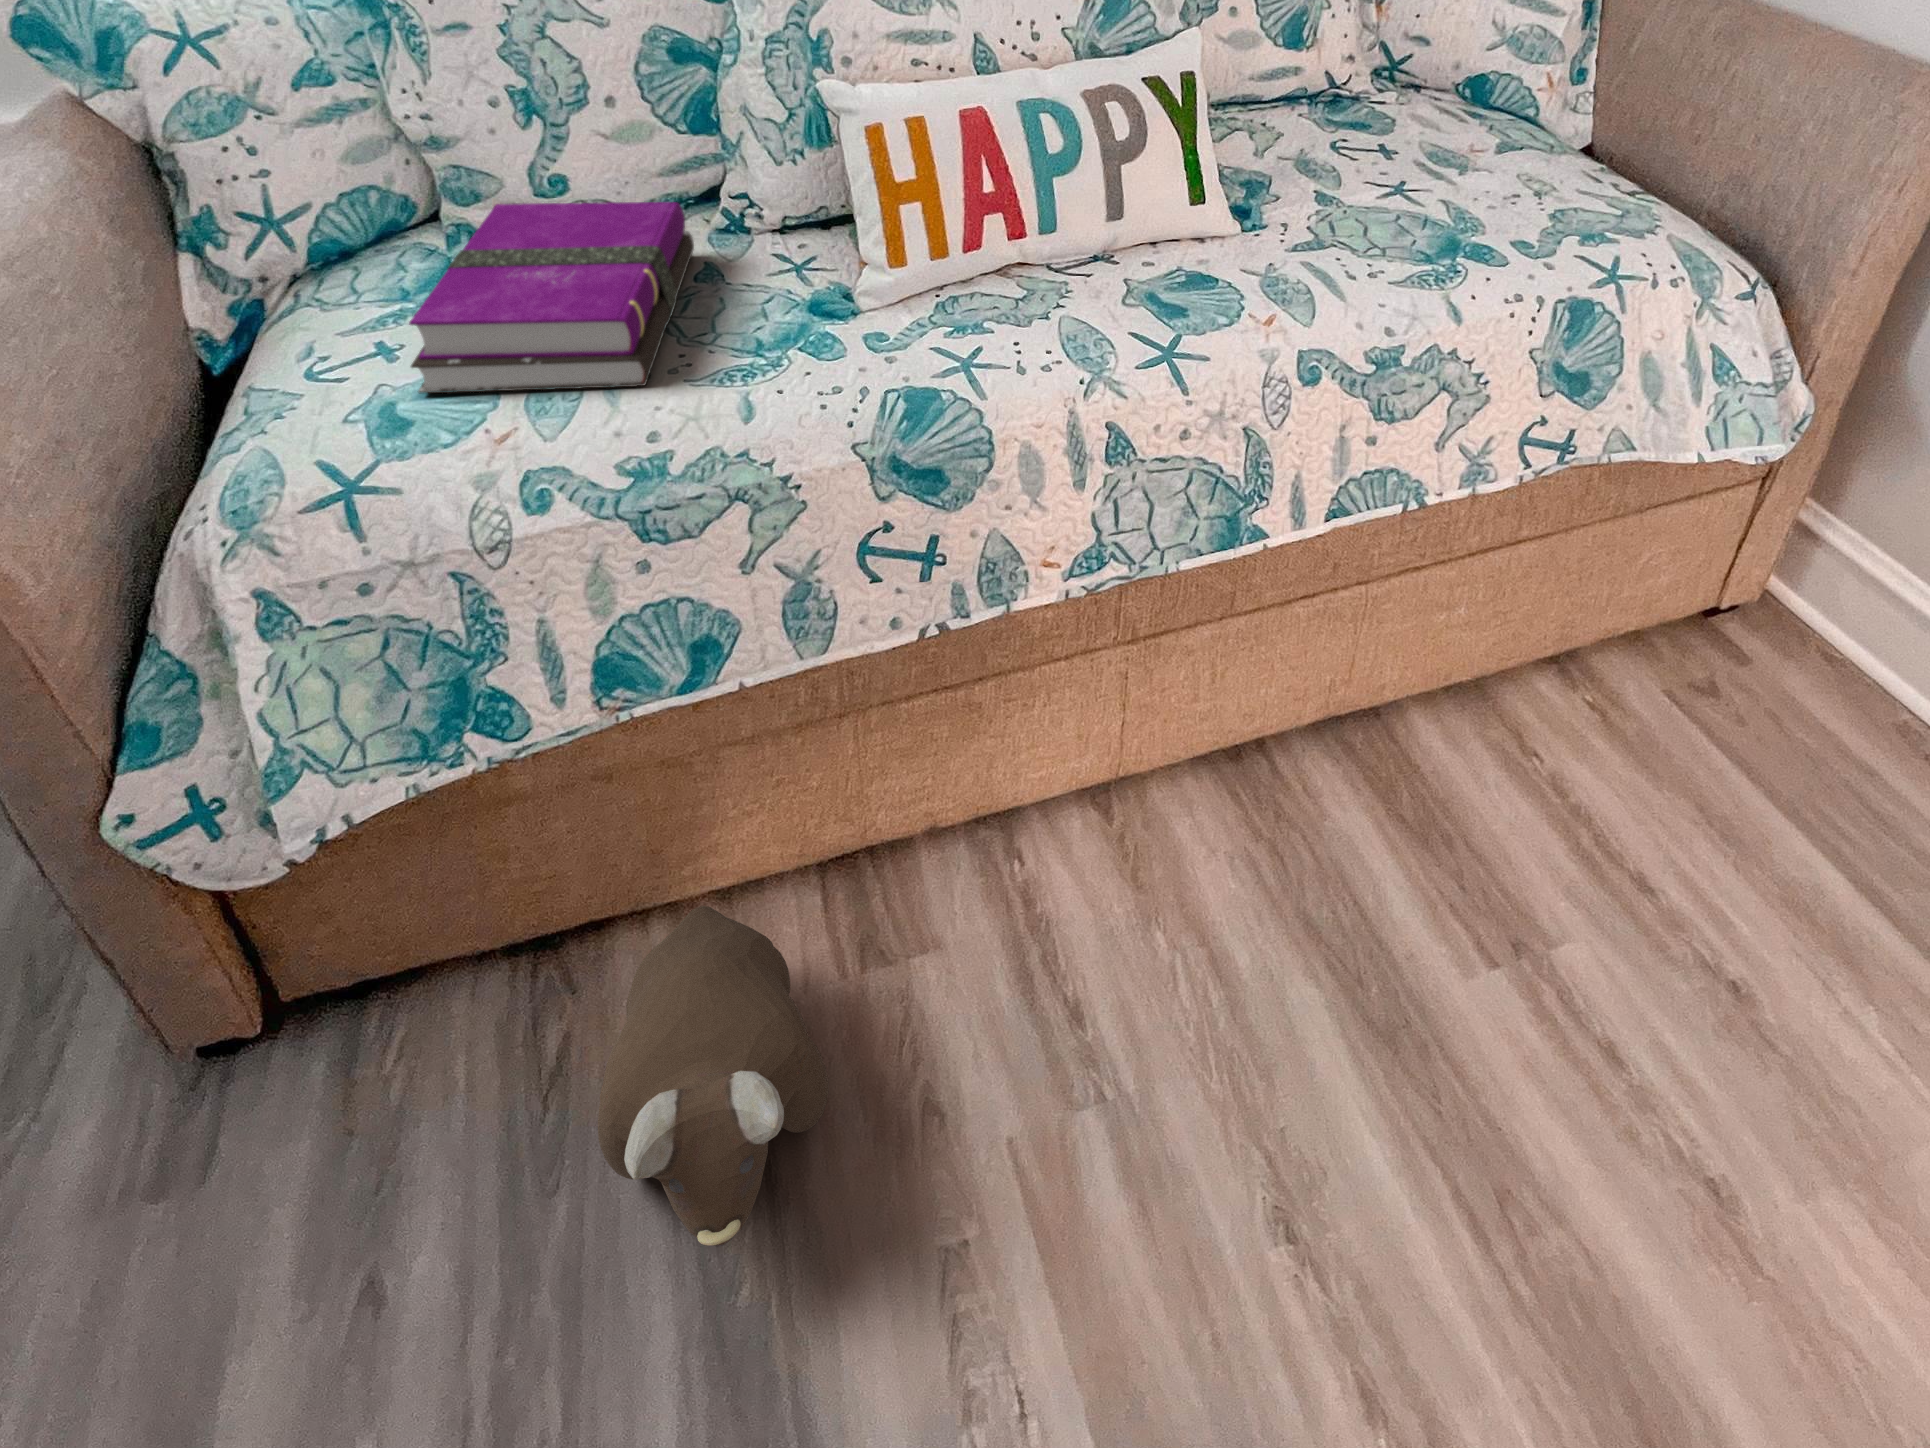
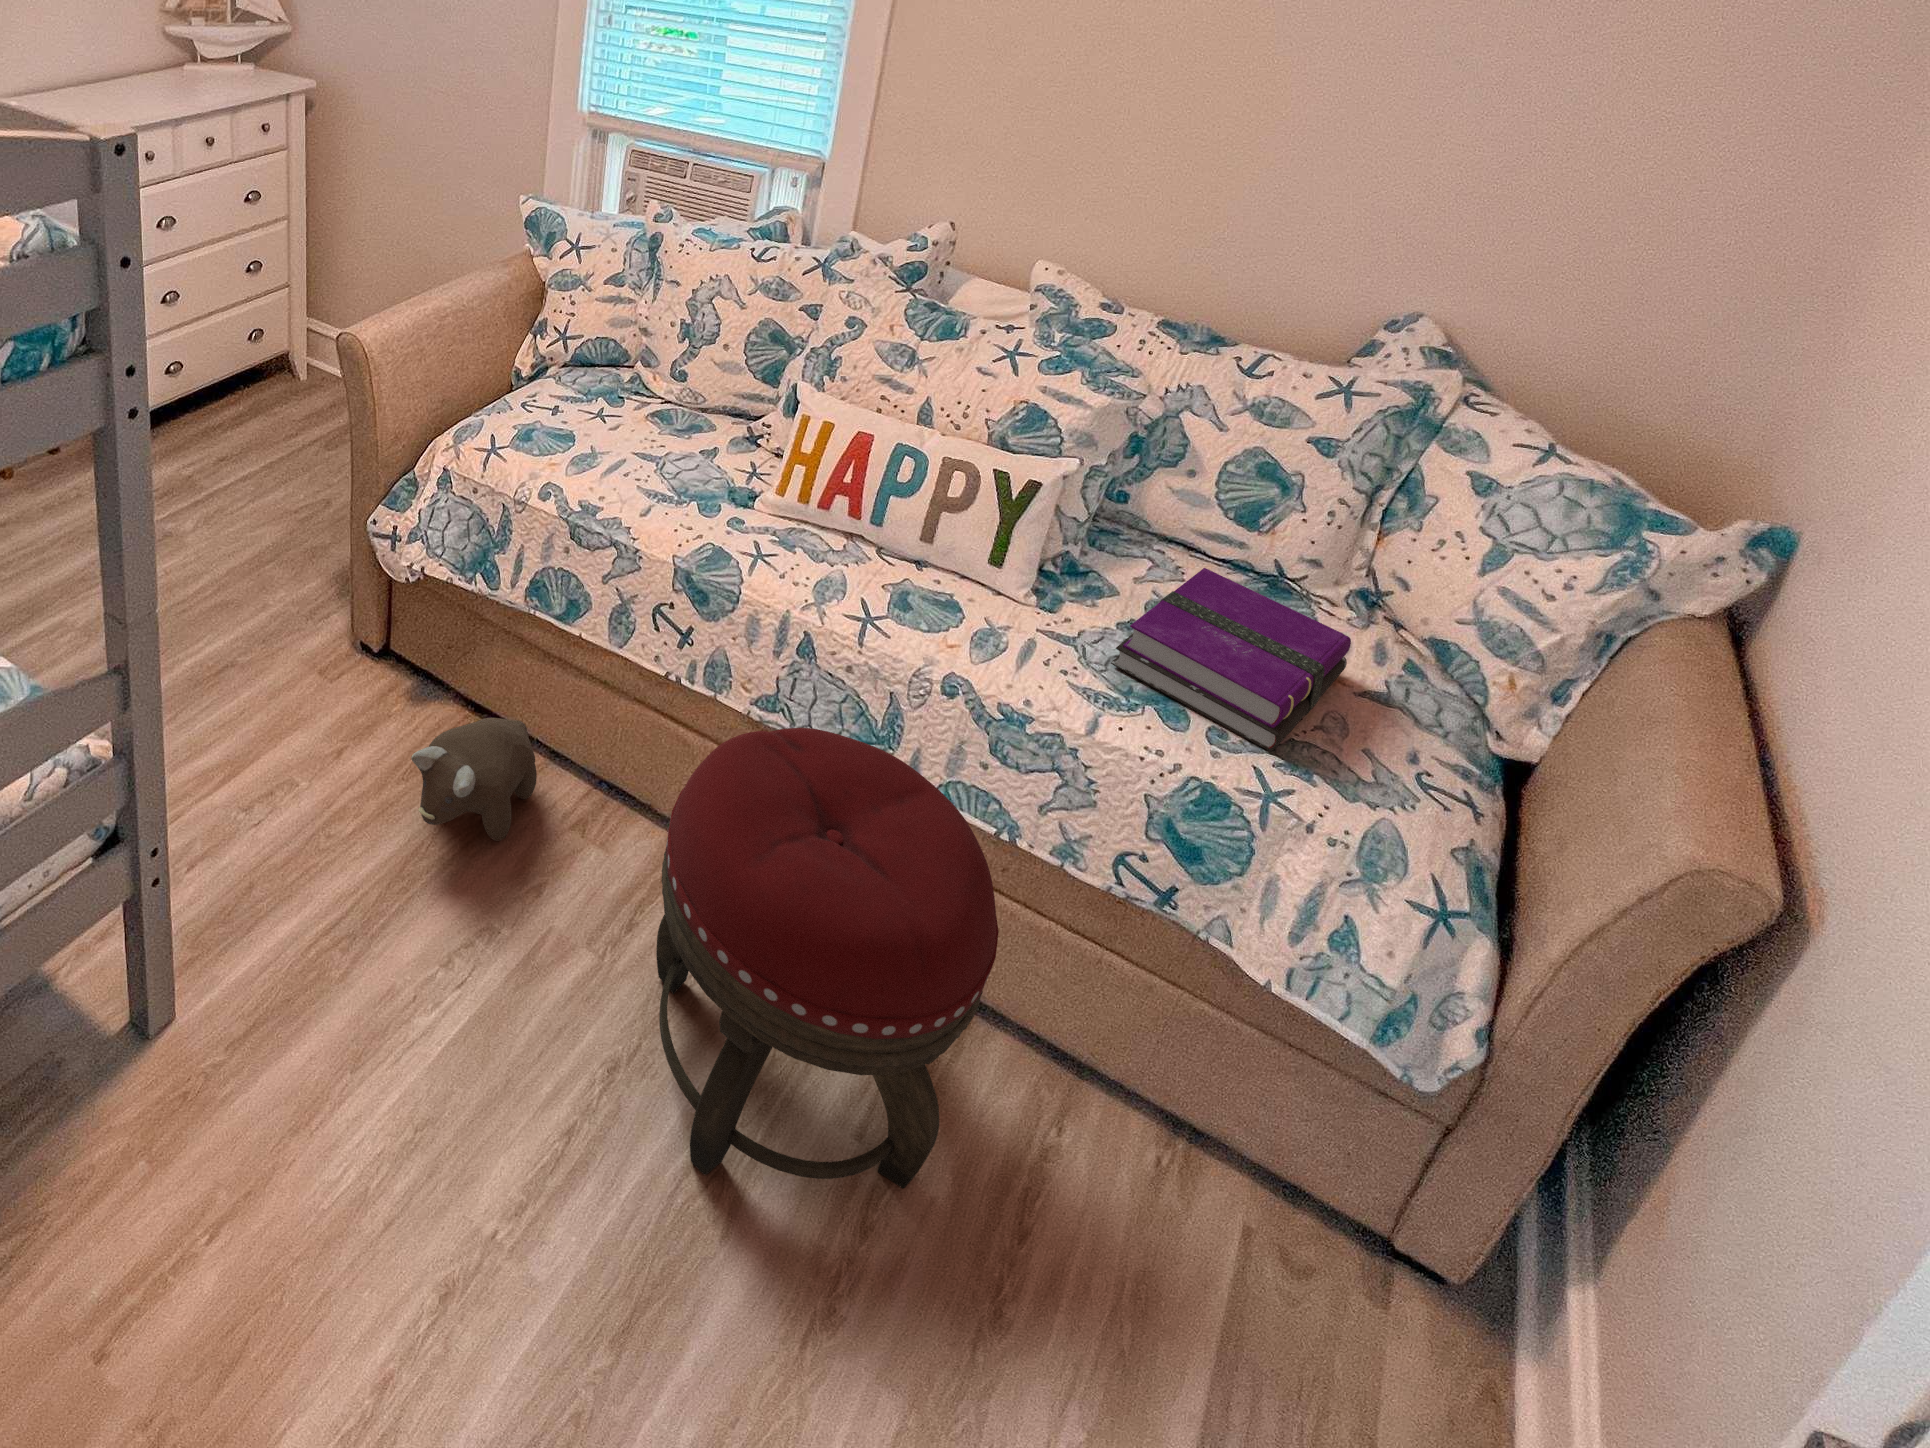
hardback book: present [409,202,694,394] -> present [1111,568,1351,751]
footstool: none [1167,489,1725,1228] -> present [656,728,999,1188]

